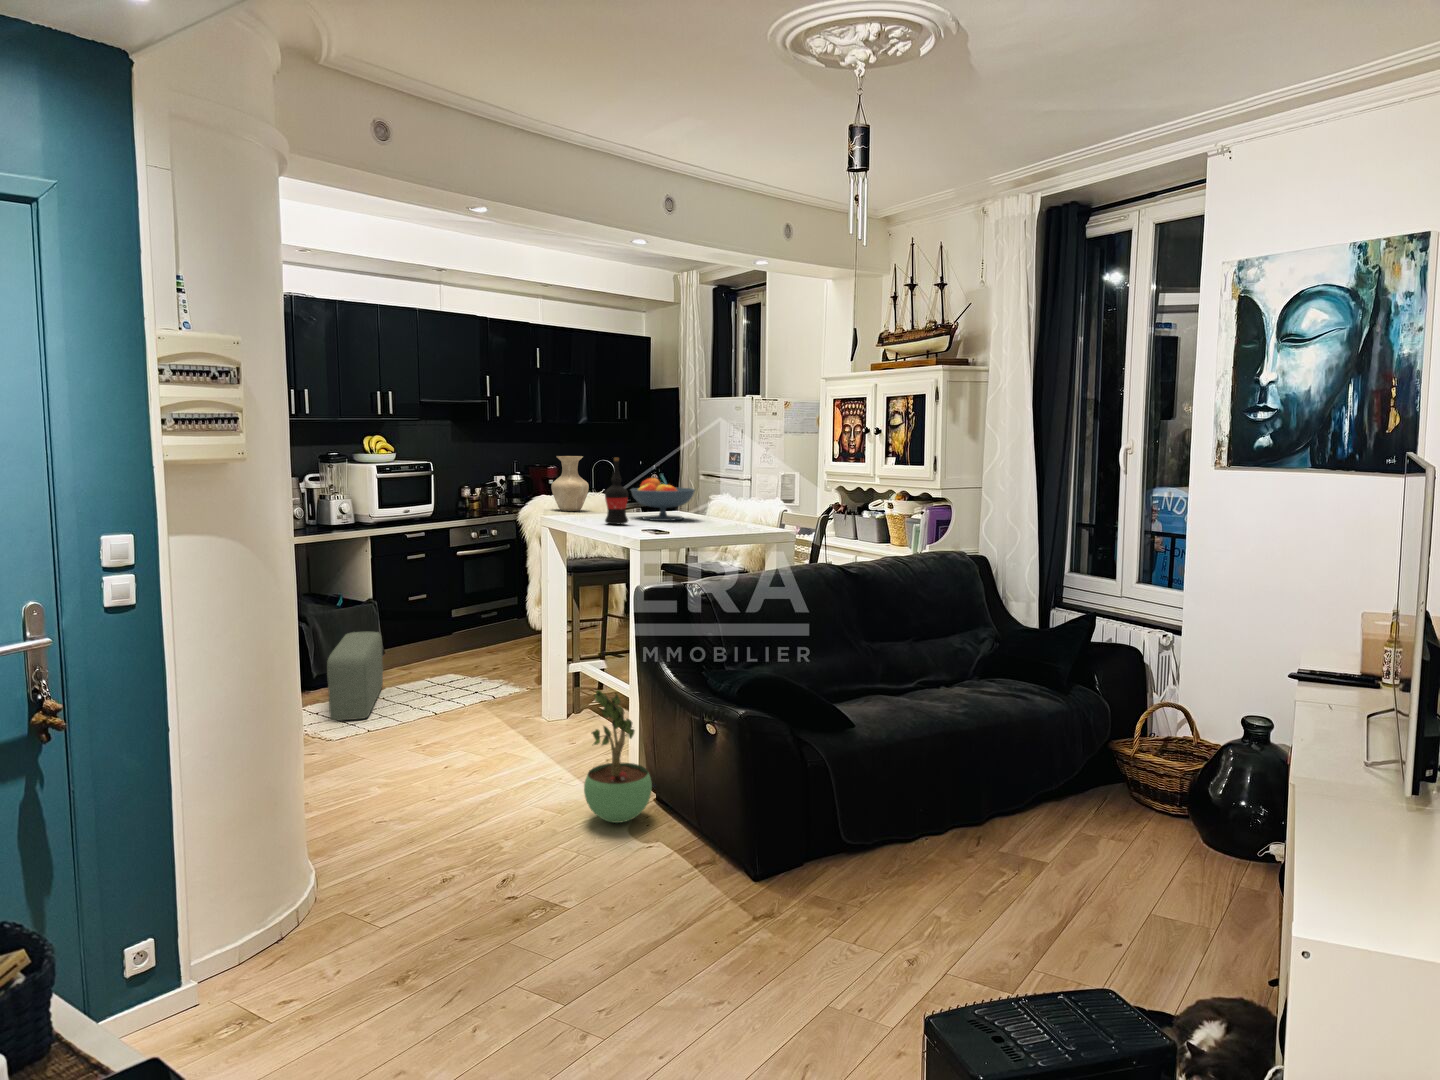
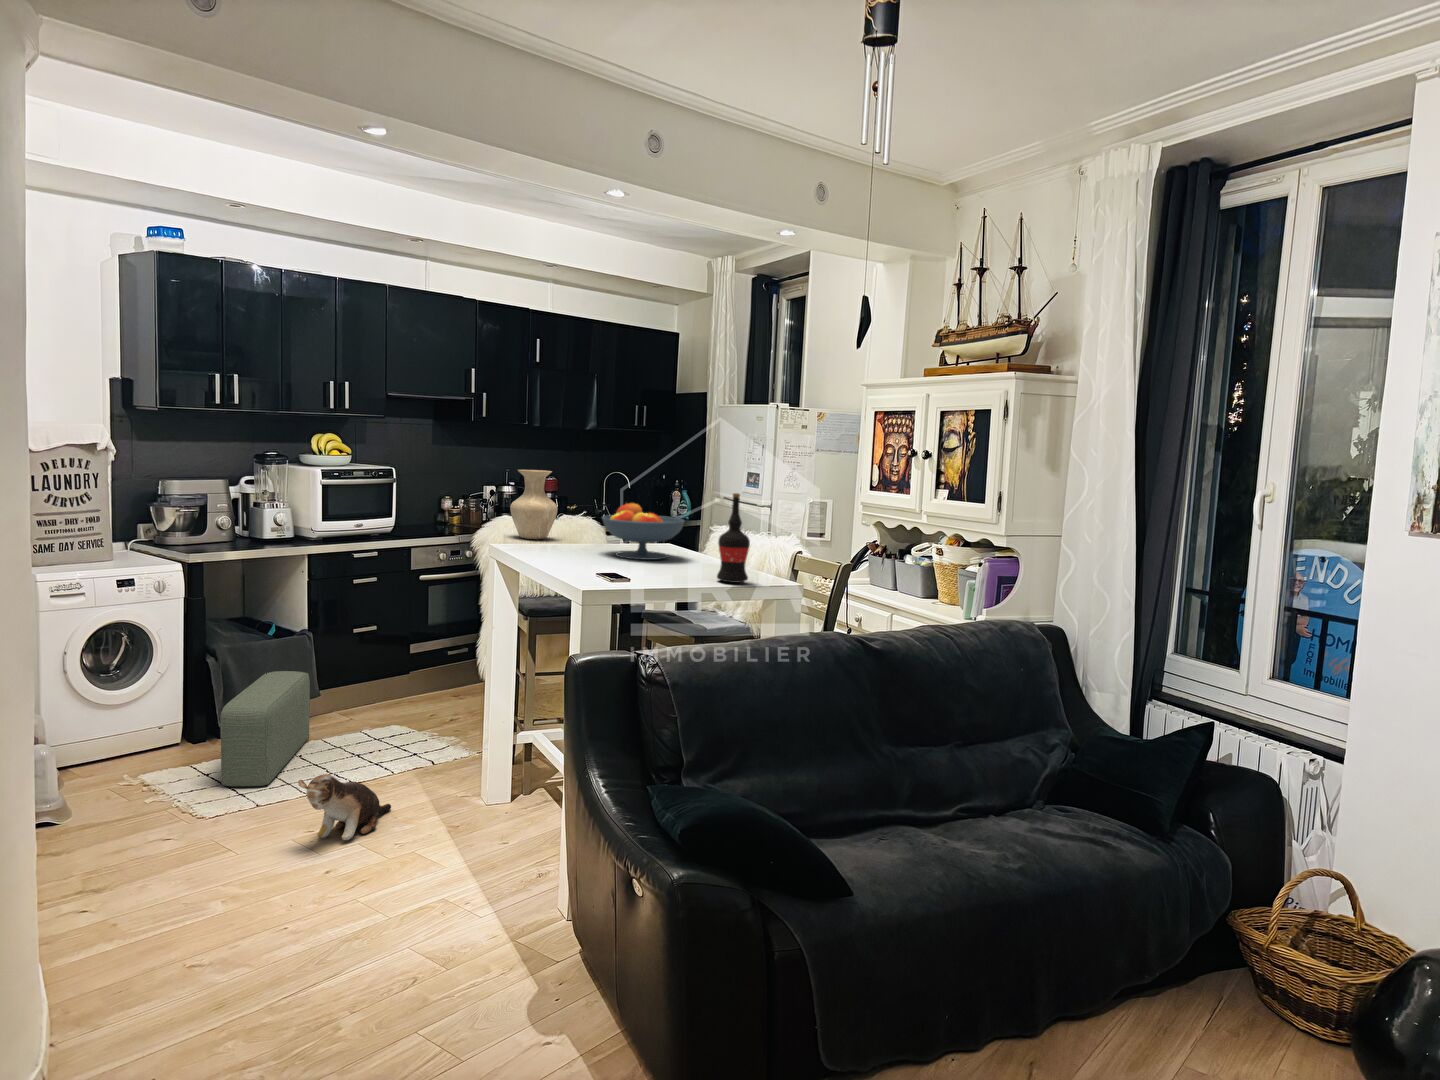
wine bottle: present [605,458,628,525] -> present [717,493,750,583]
potted plant: present [584,690,652,823] -> none [472,803,568,992]
plush toy: none [413,697,475,748] -> present [298,774,391,840]

